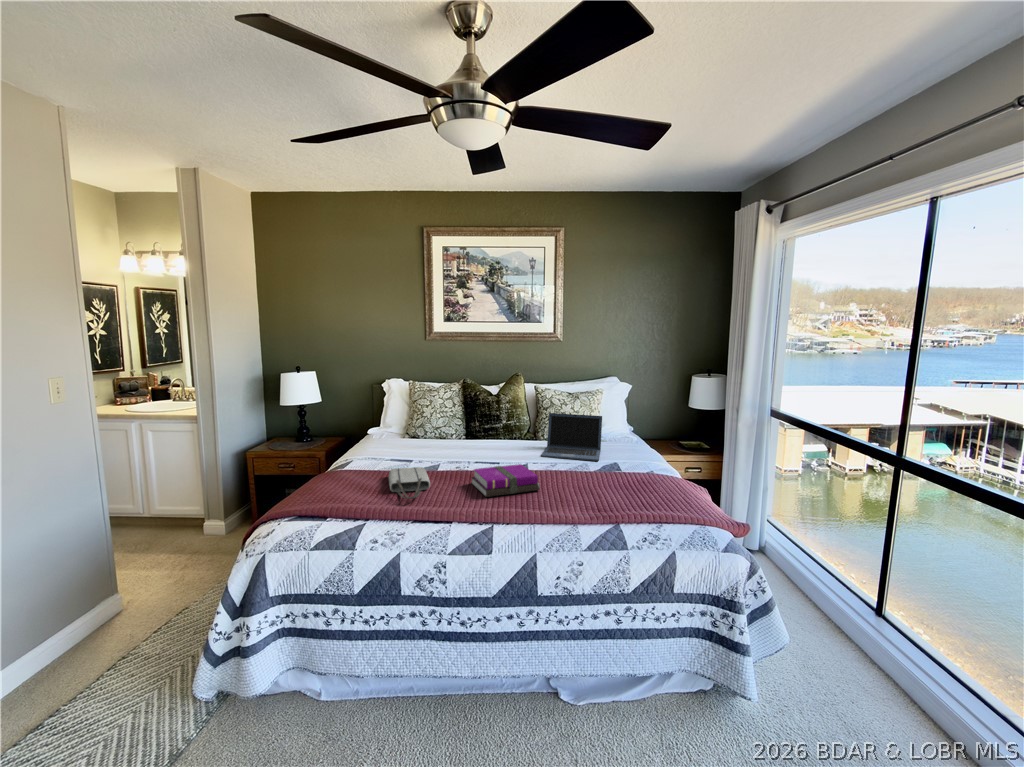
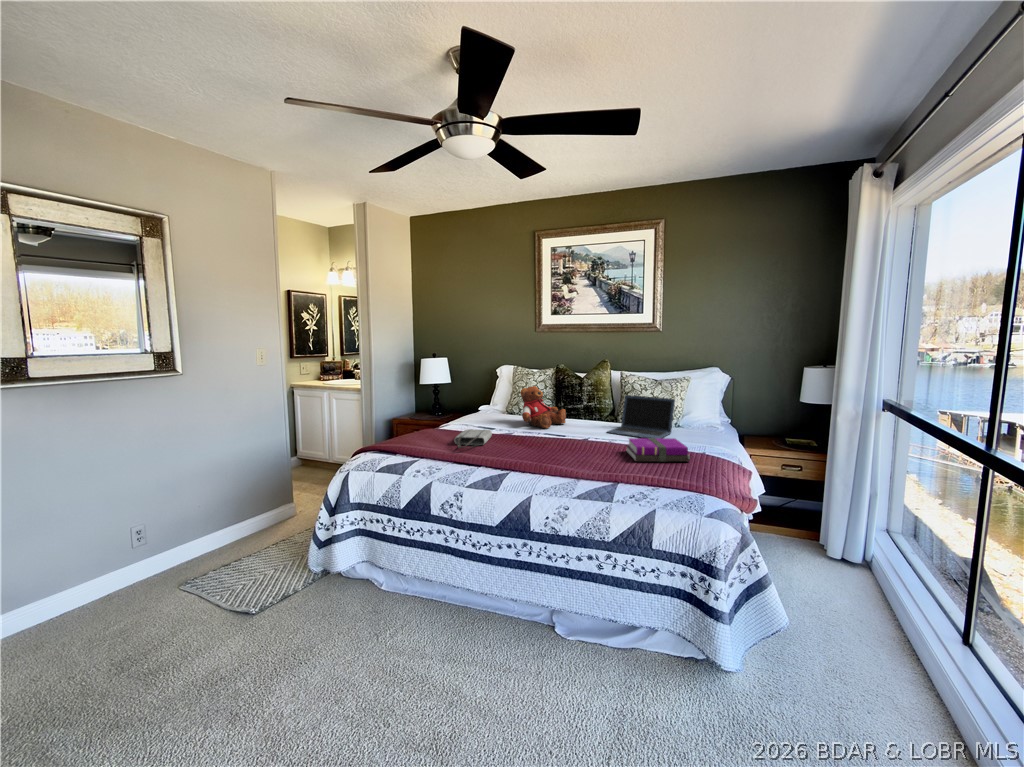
teddy bear: none [438,407,489,457] -> present [520,386,566,428]
notebook: present [472,464,540,497] -> present [626,438,690,462]

